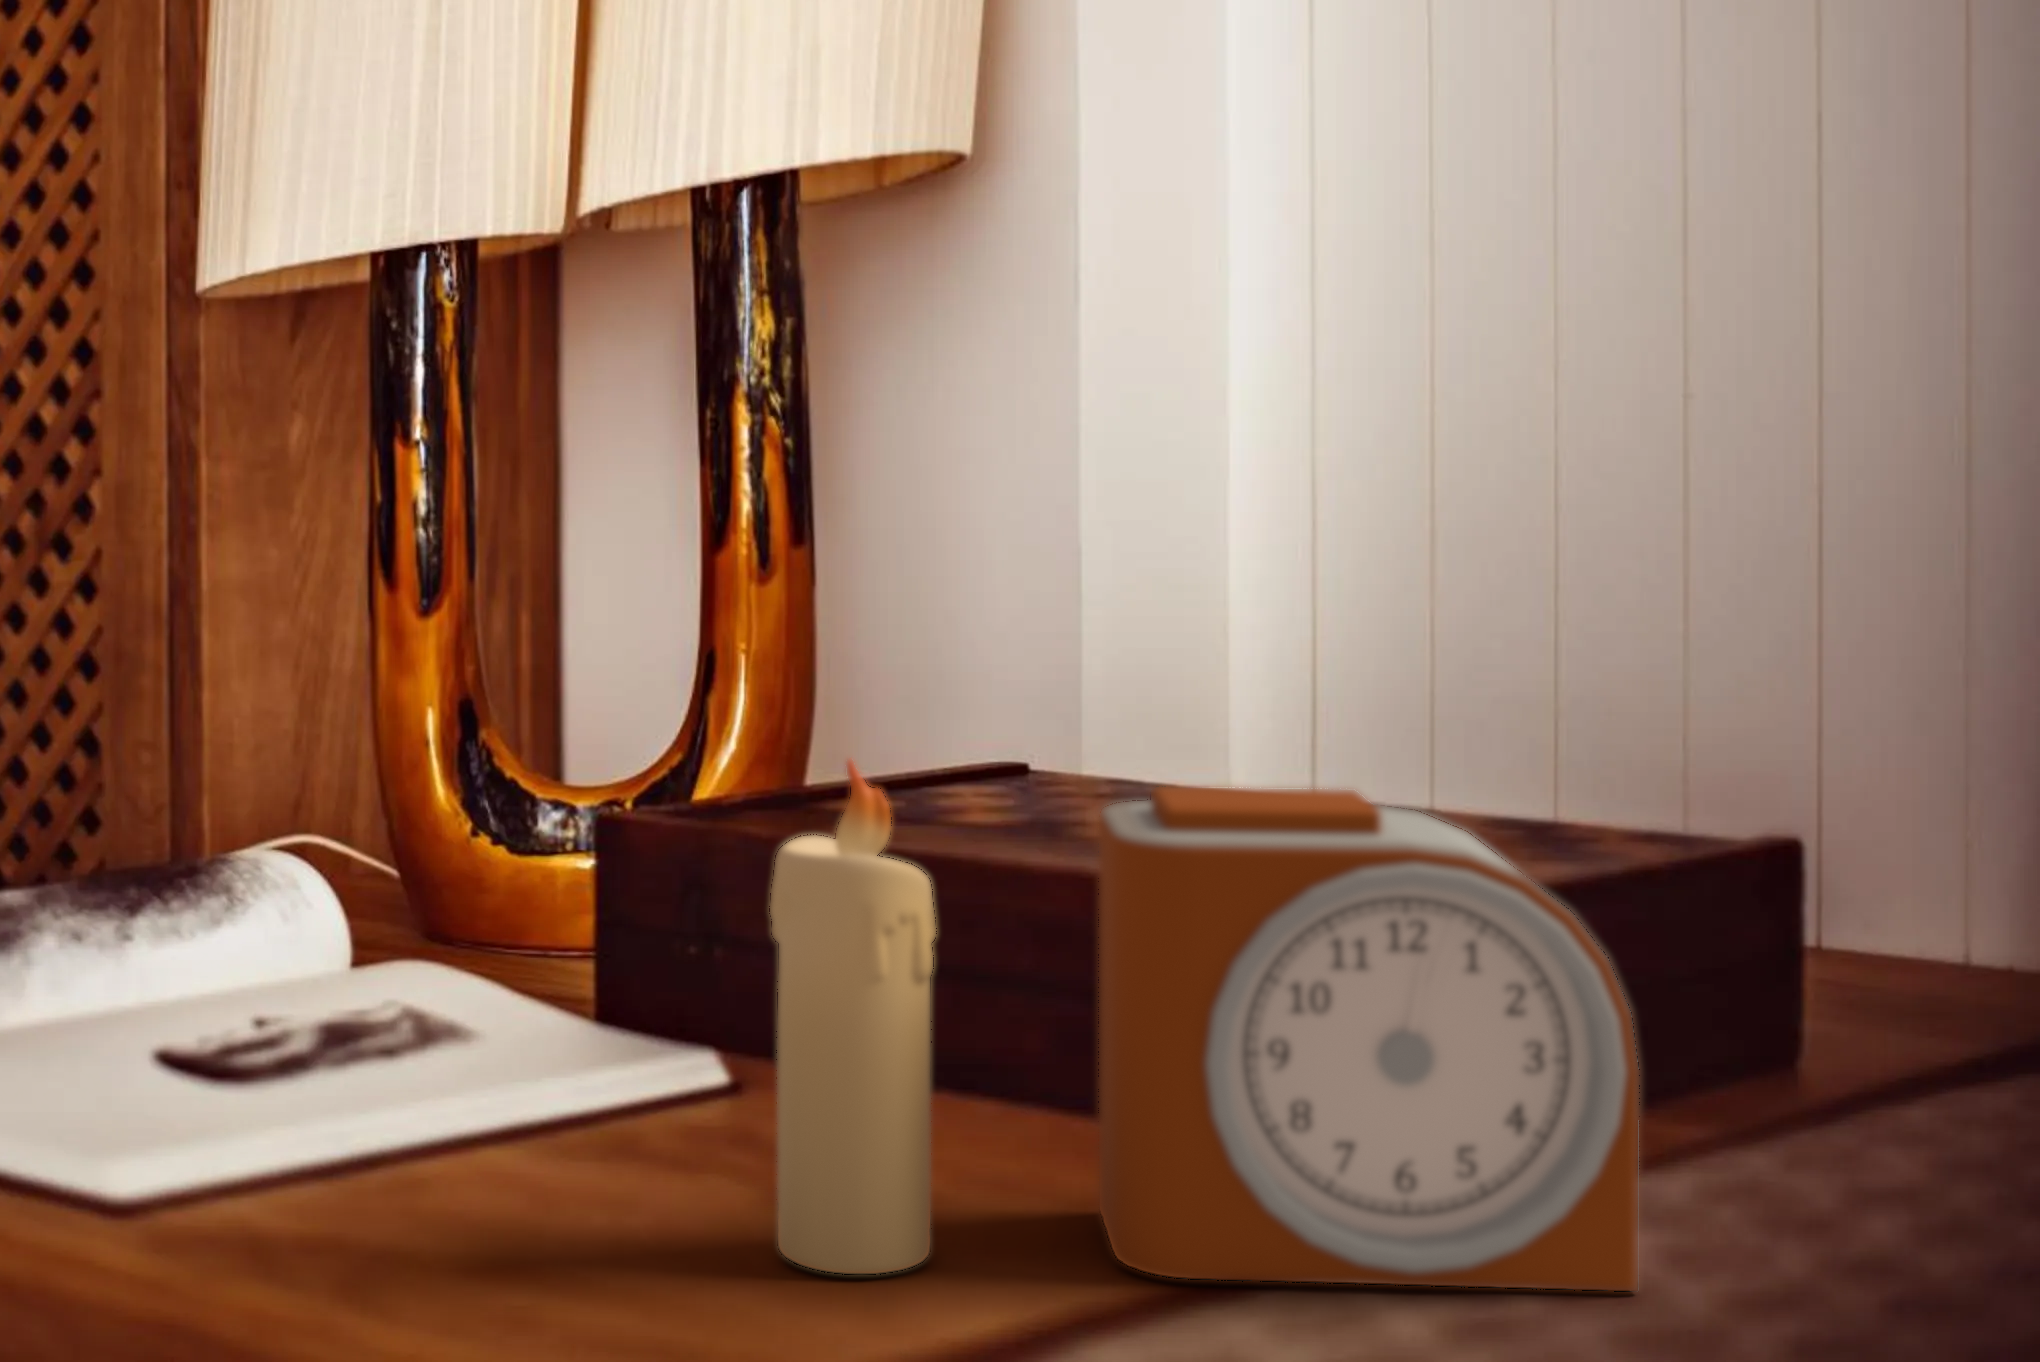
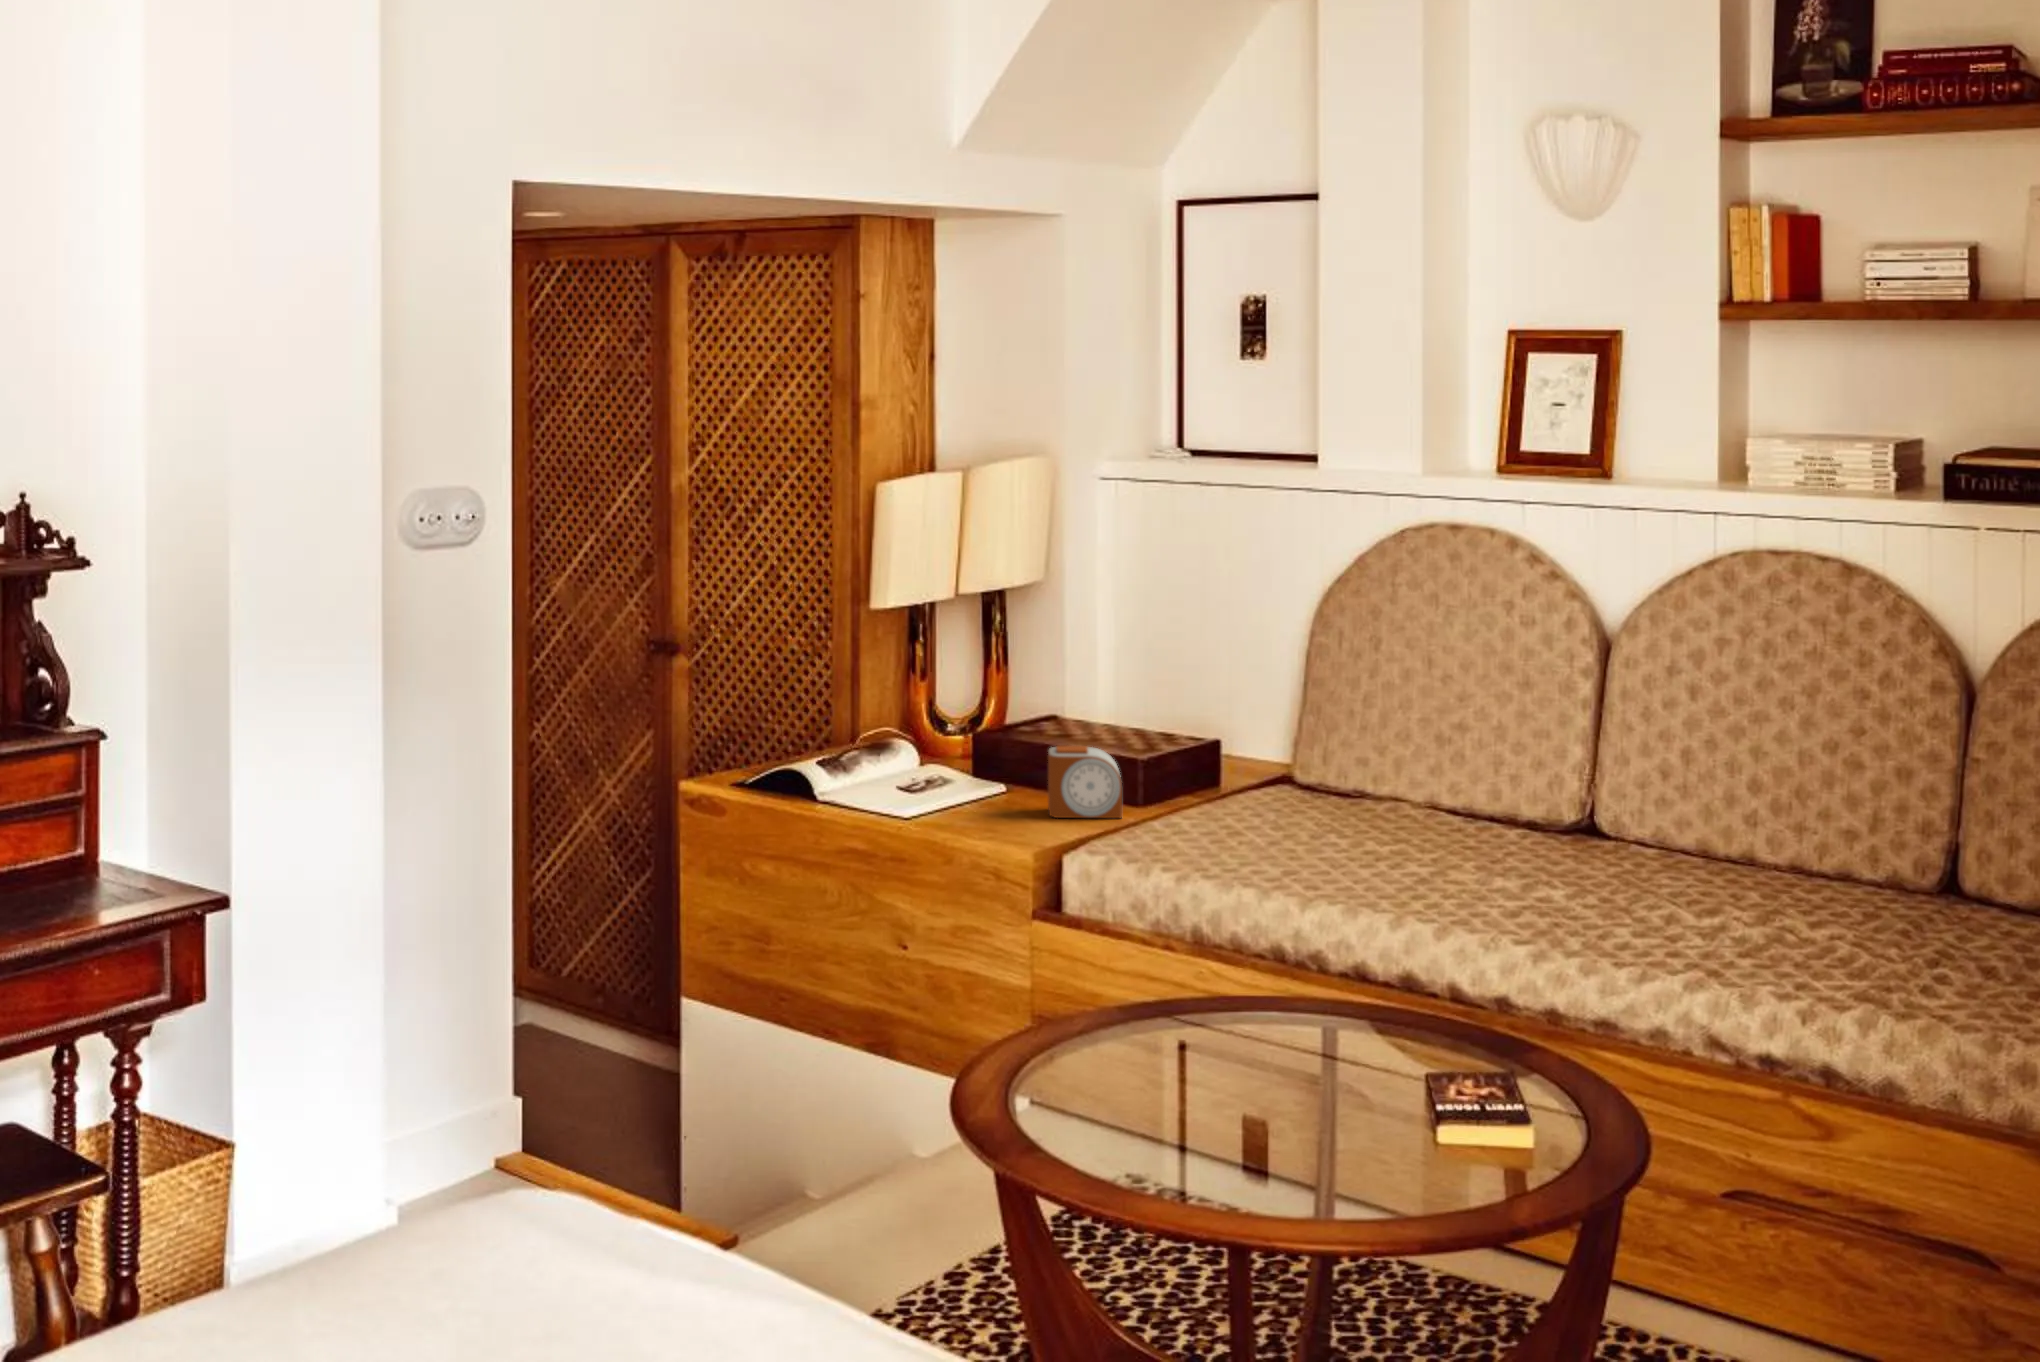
candle: present [770,758,936,1274] -> none [999,743,1023,818]

